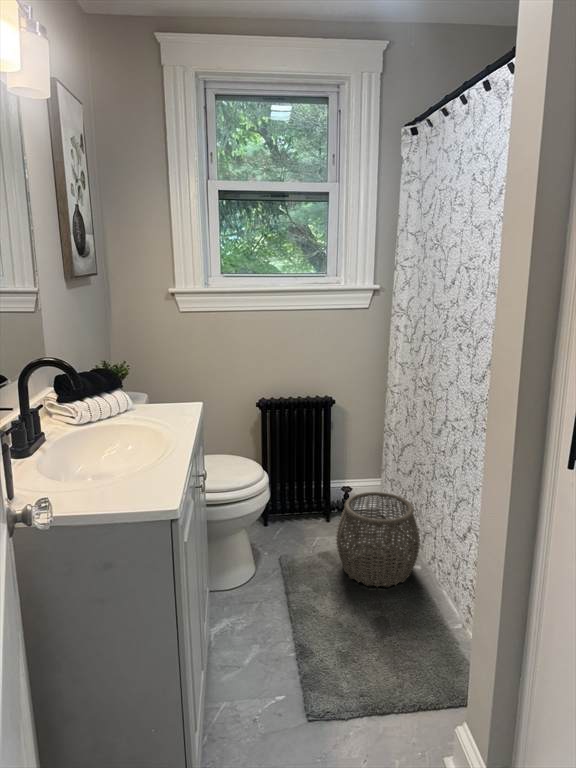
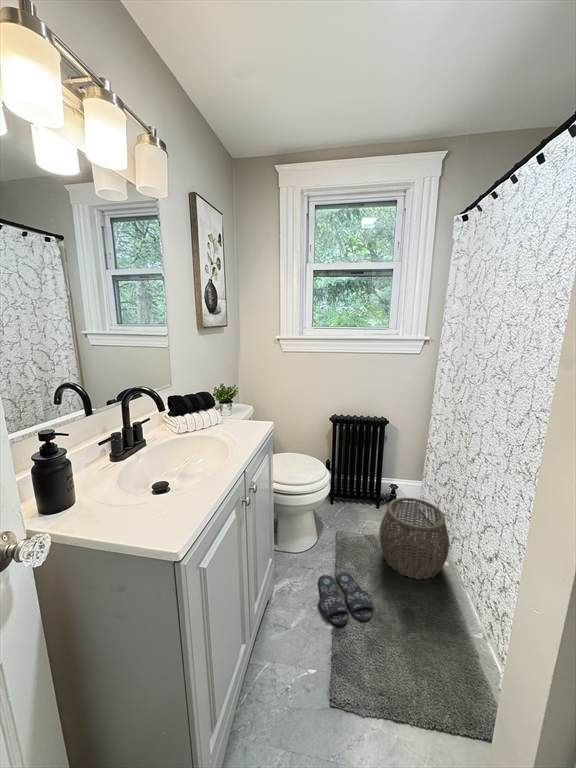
slippers: none [267,596,339,649] -> present [318,572,373,626]

